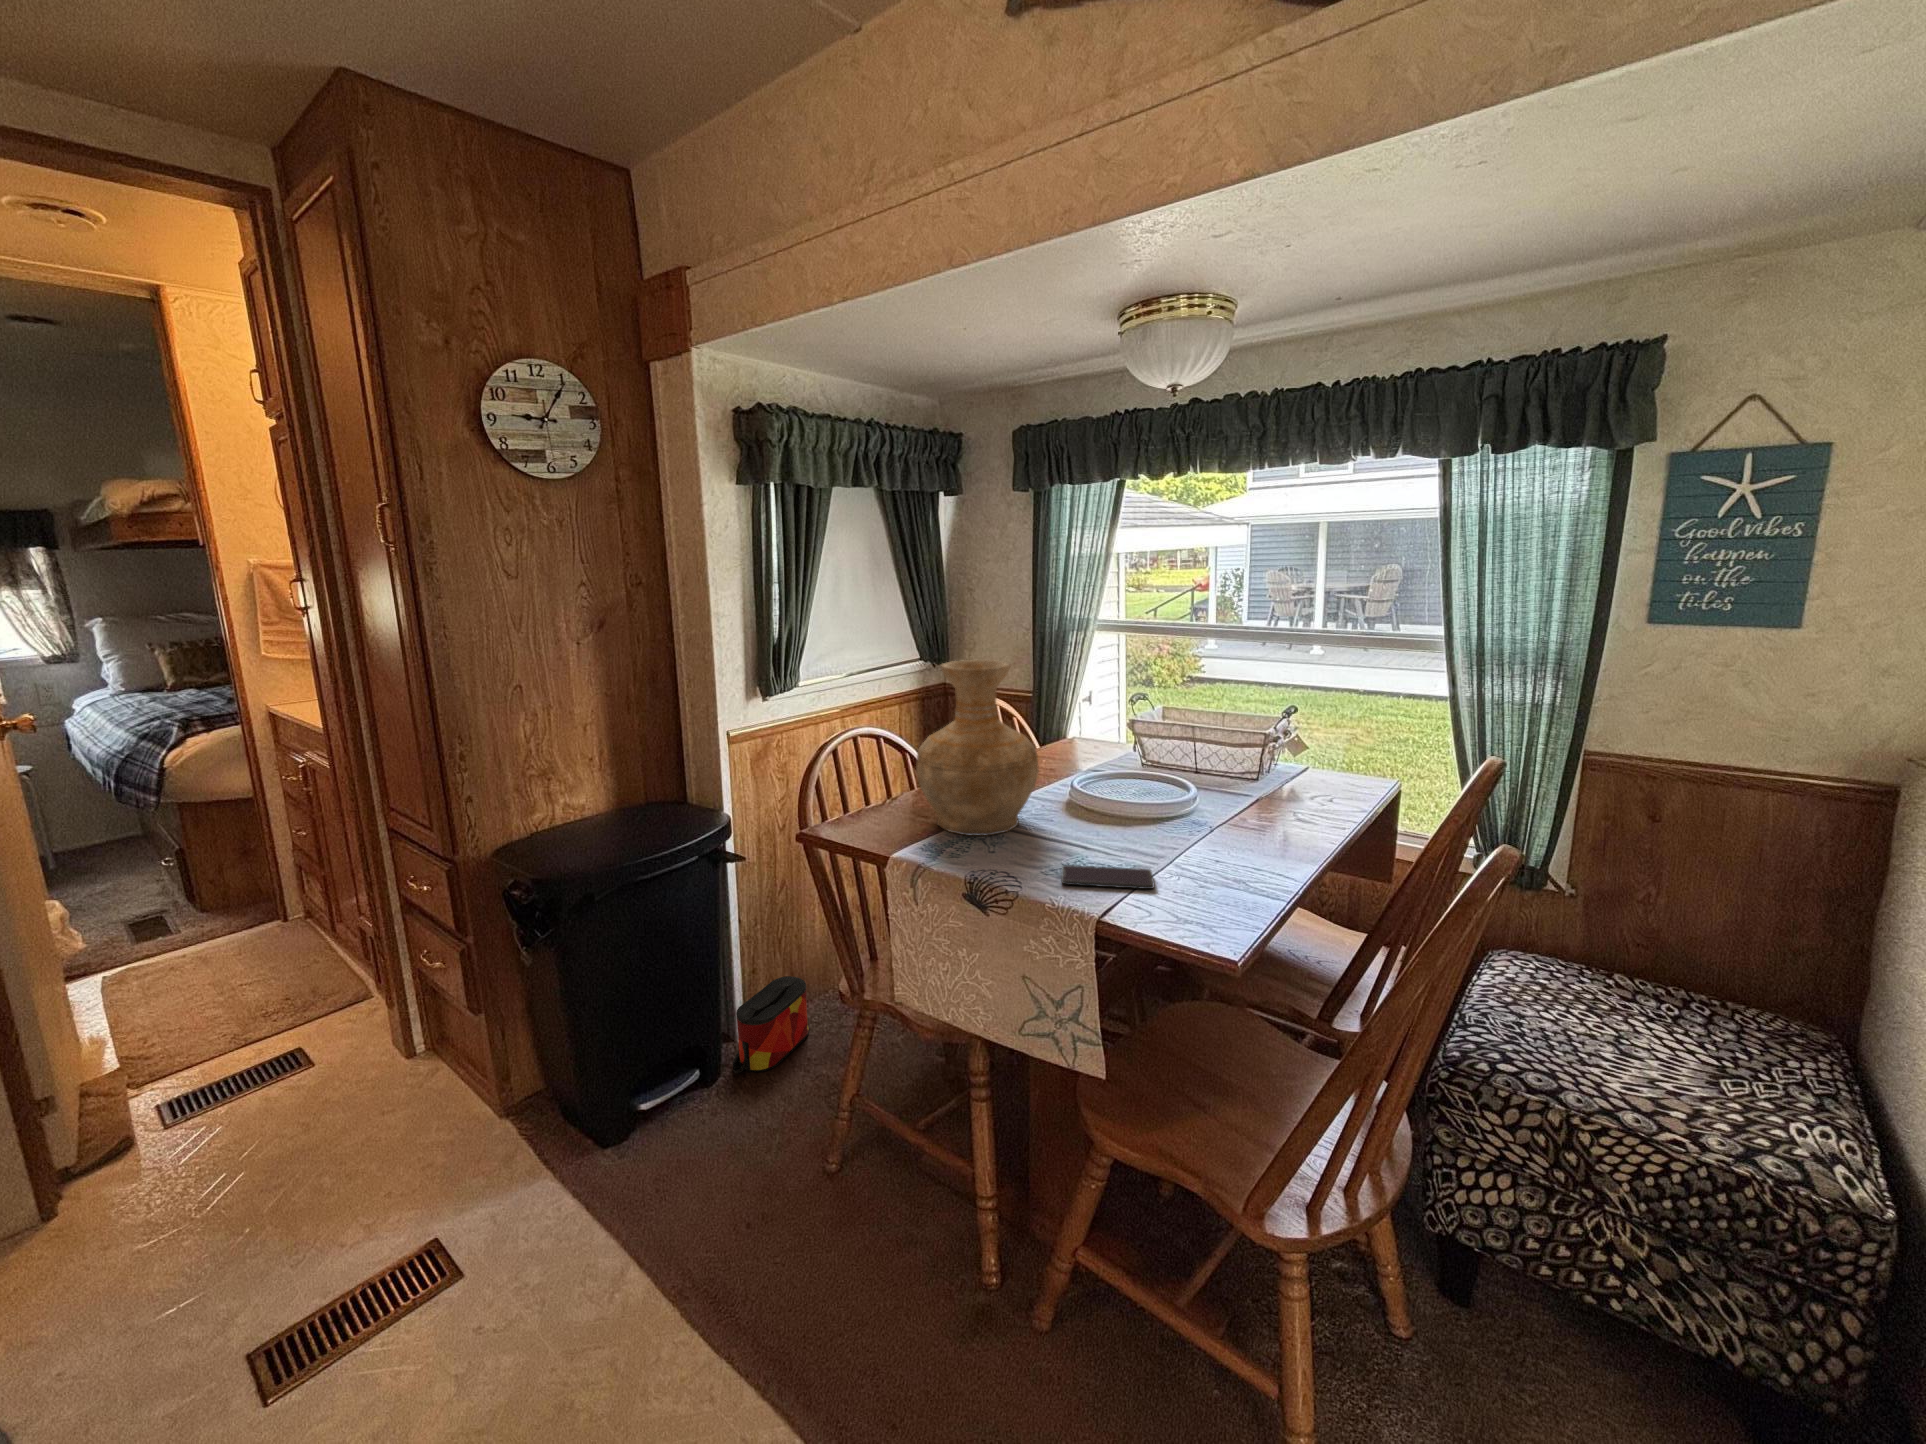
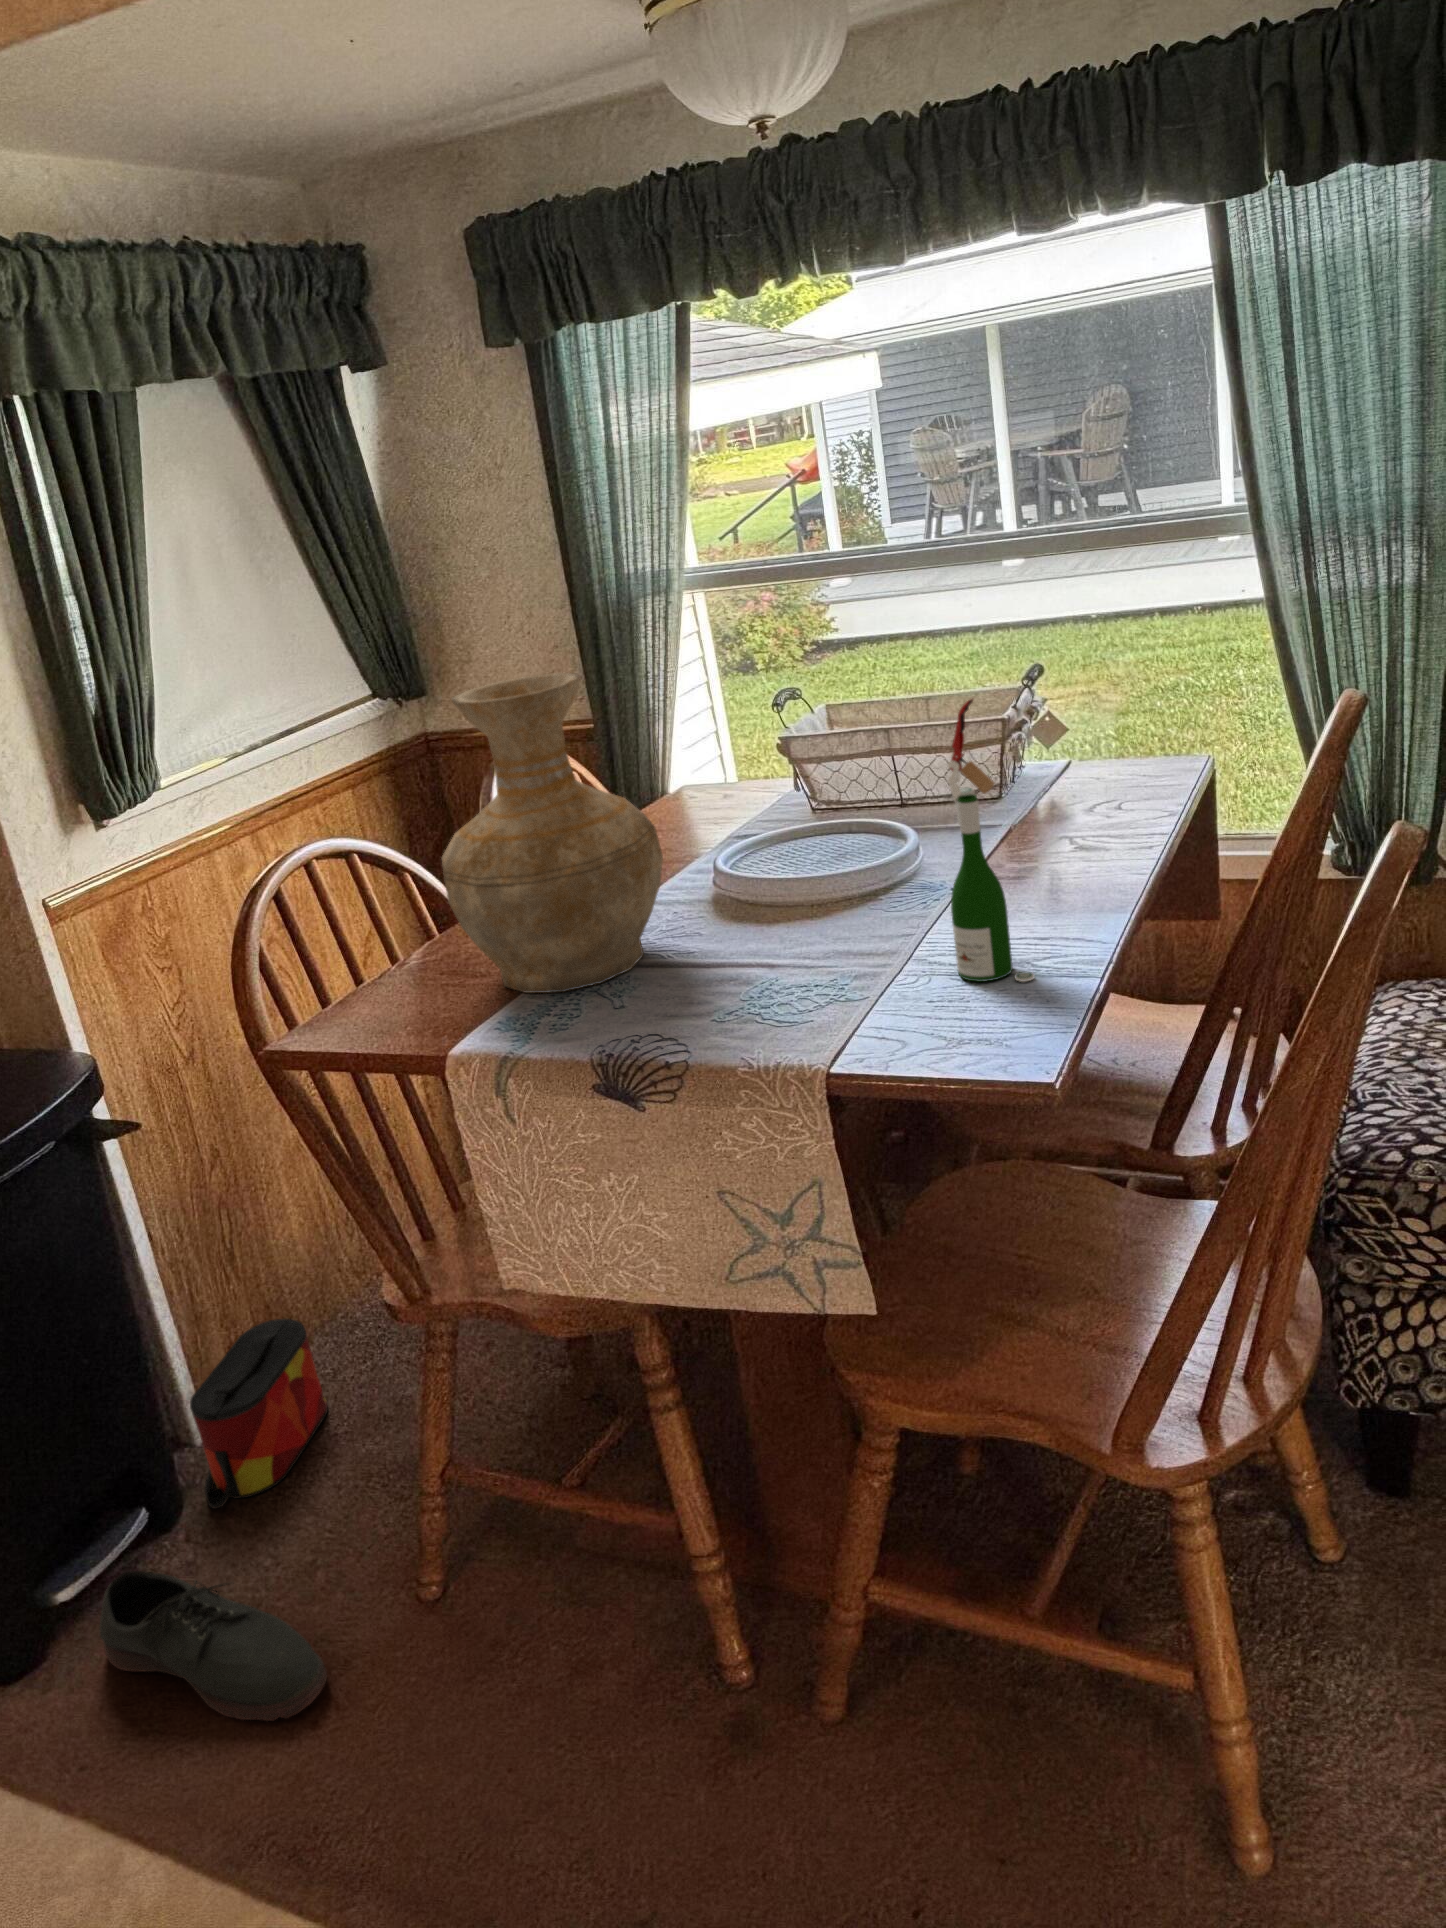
wine bottle: none [1197,717,1244,893] -> present [948,699,1034,982]
smartphone: present [1061,865,1154,889] -> none [741,977,898,1032]
shoe: none [656,1096,762,1210] -> present [99,1571,327,1721]

